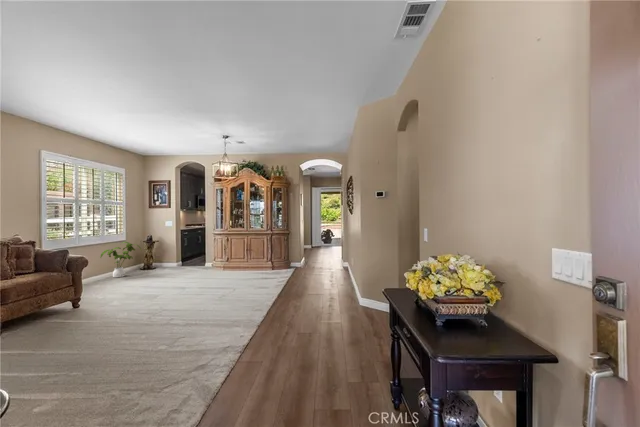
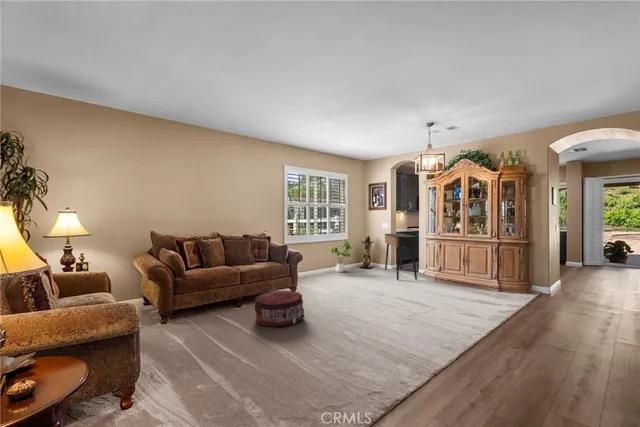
console table: none [170,231,208,275] -> present [385,234,417,280]
pouf: none [43,298,117,342] -> present [255,291,305,326]

